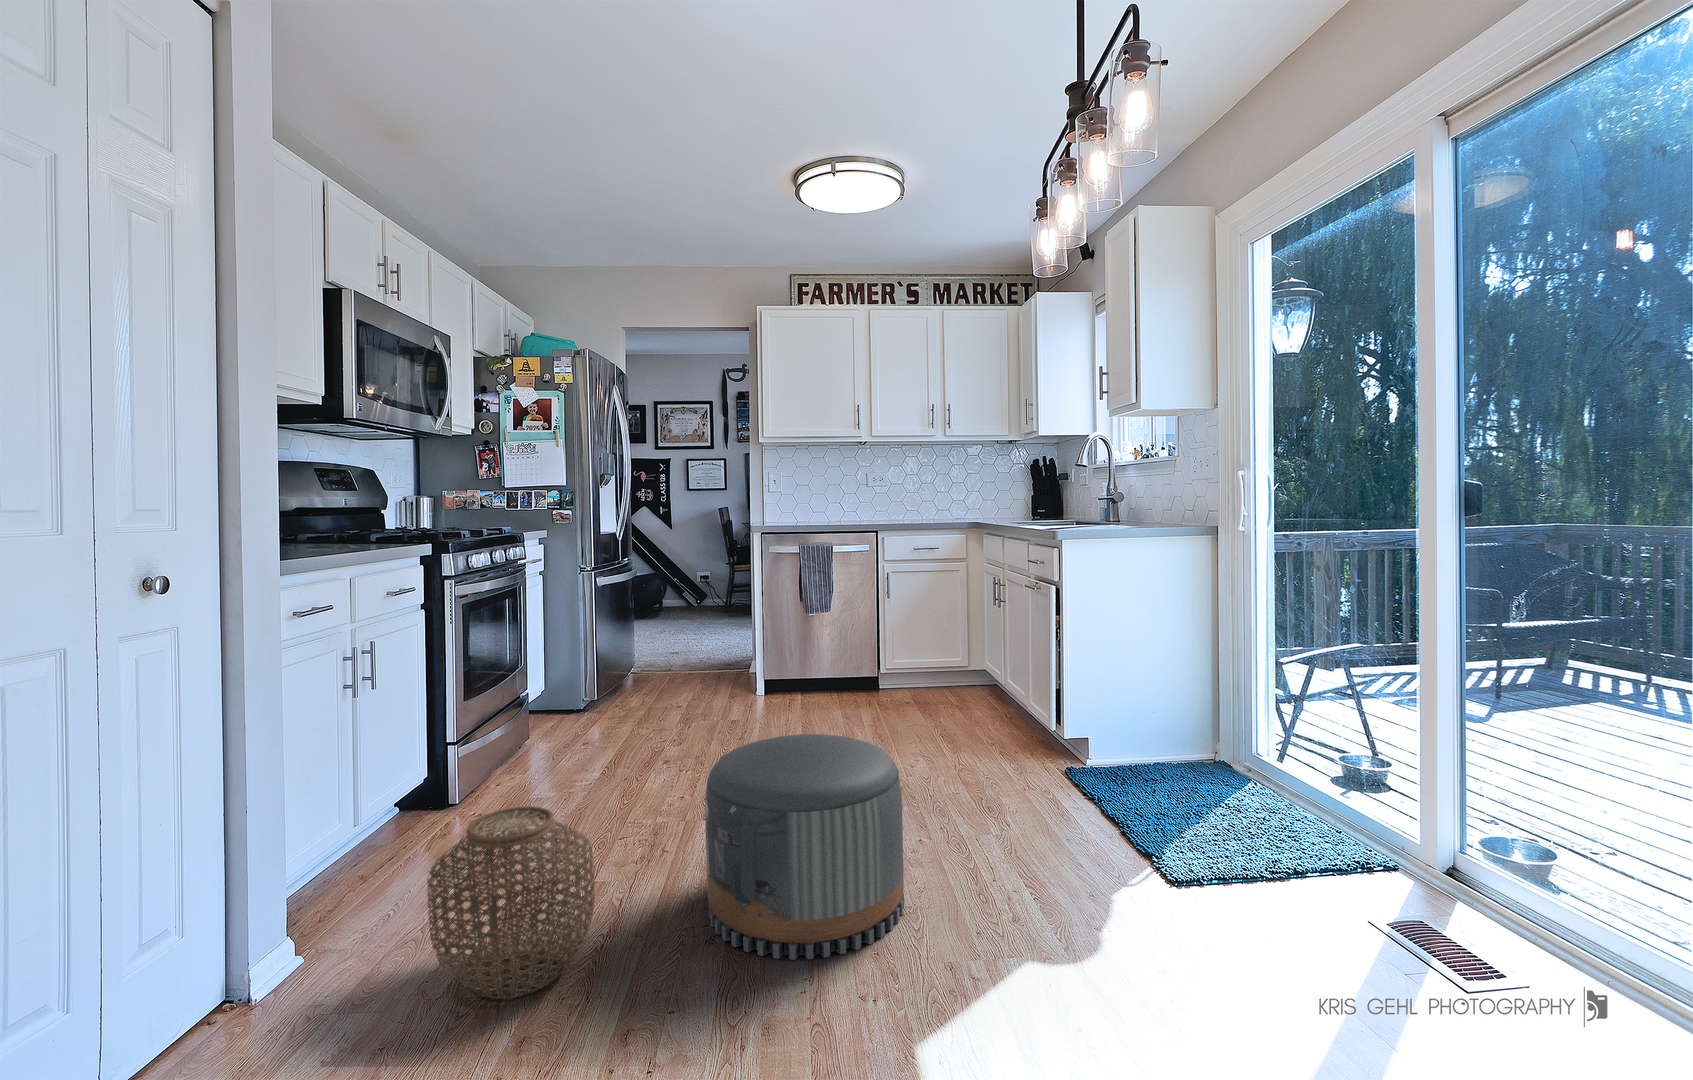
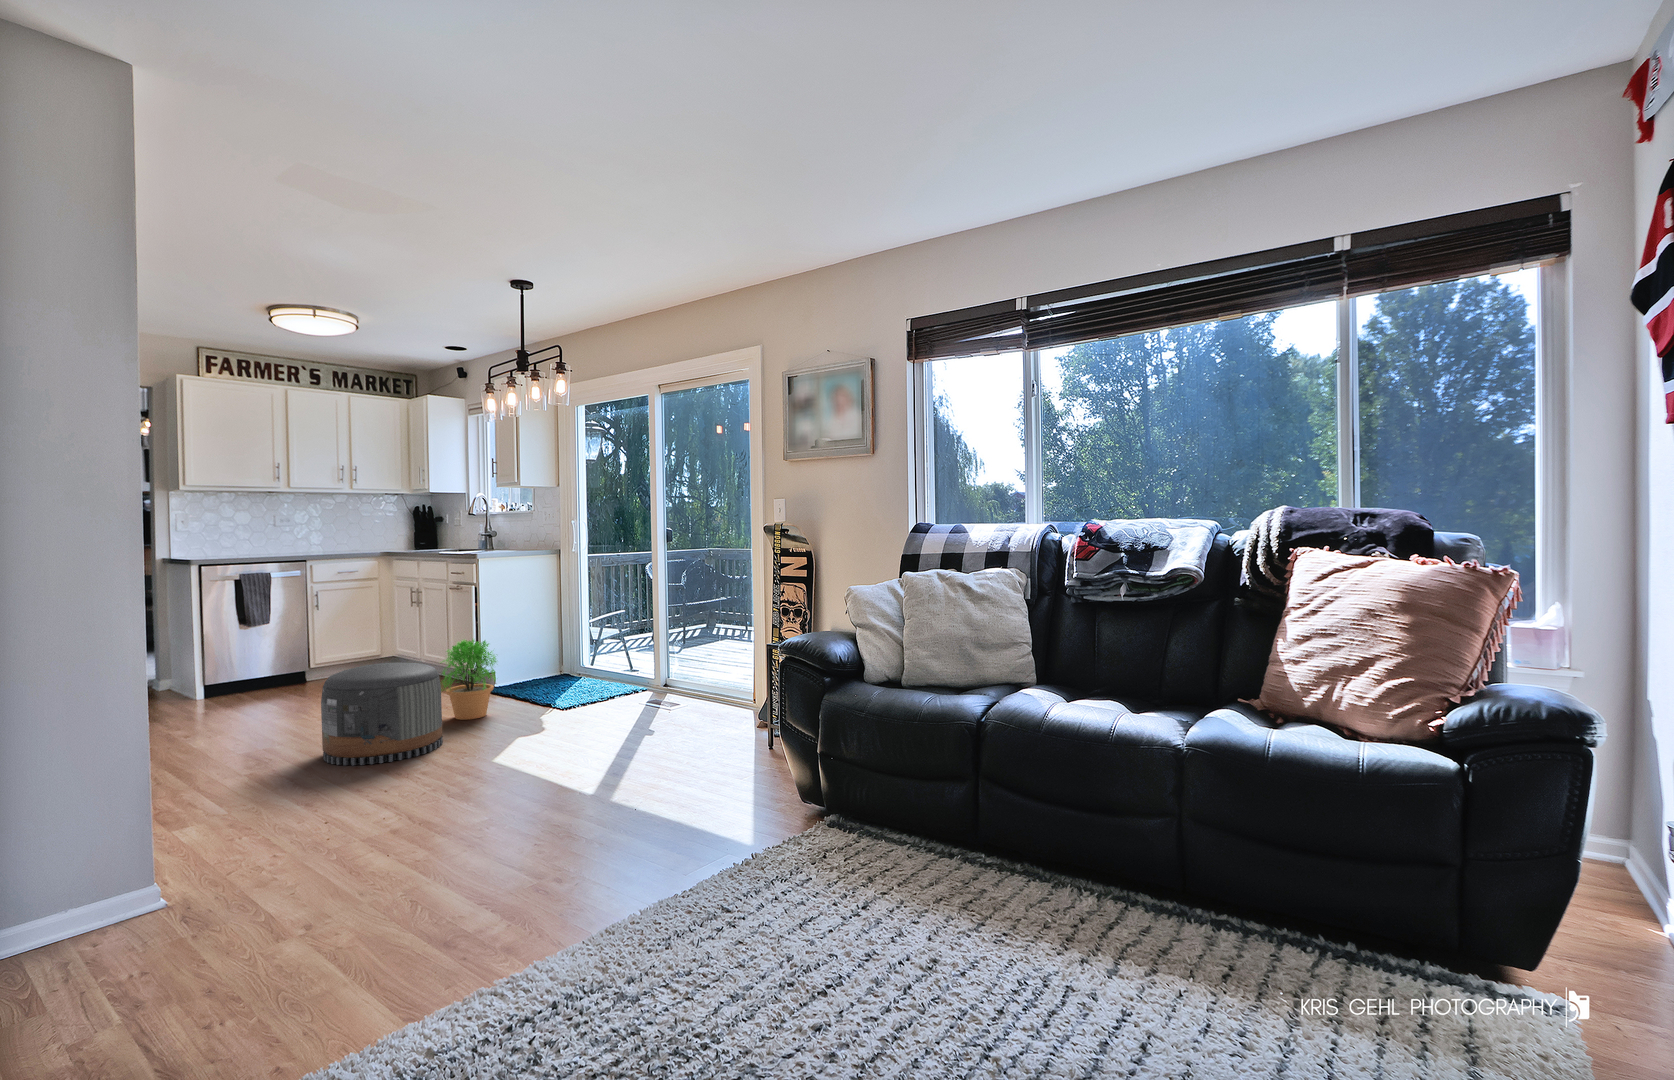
potted plant: none [945,695,1059,854] -> present [441,639,496,720]
woven basket: present [427,806,594,999] -> none [183,707,289,806]

